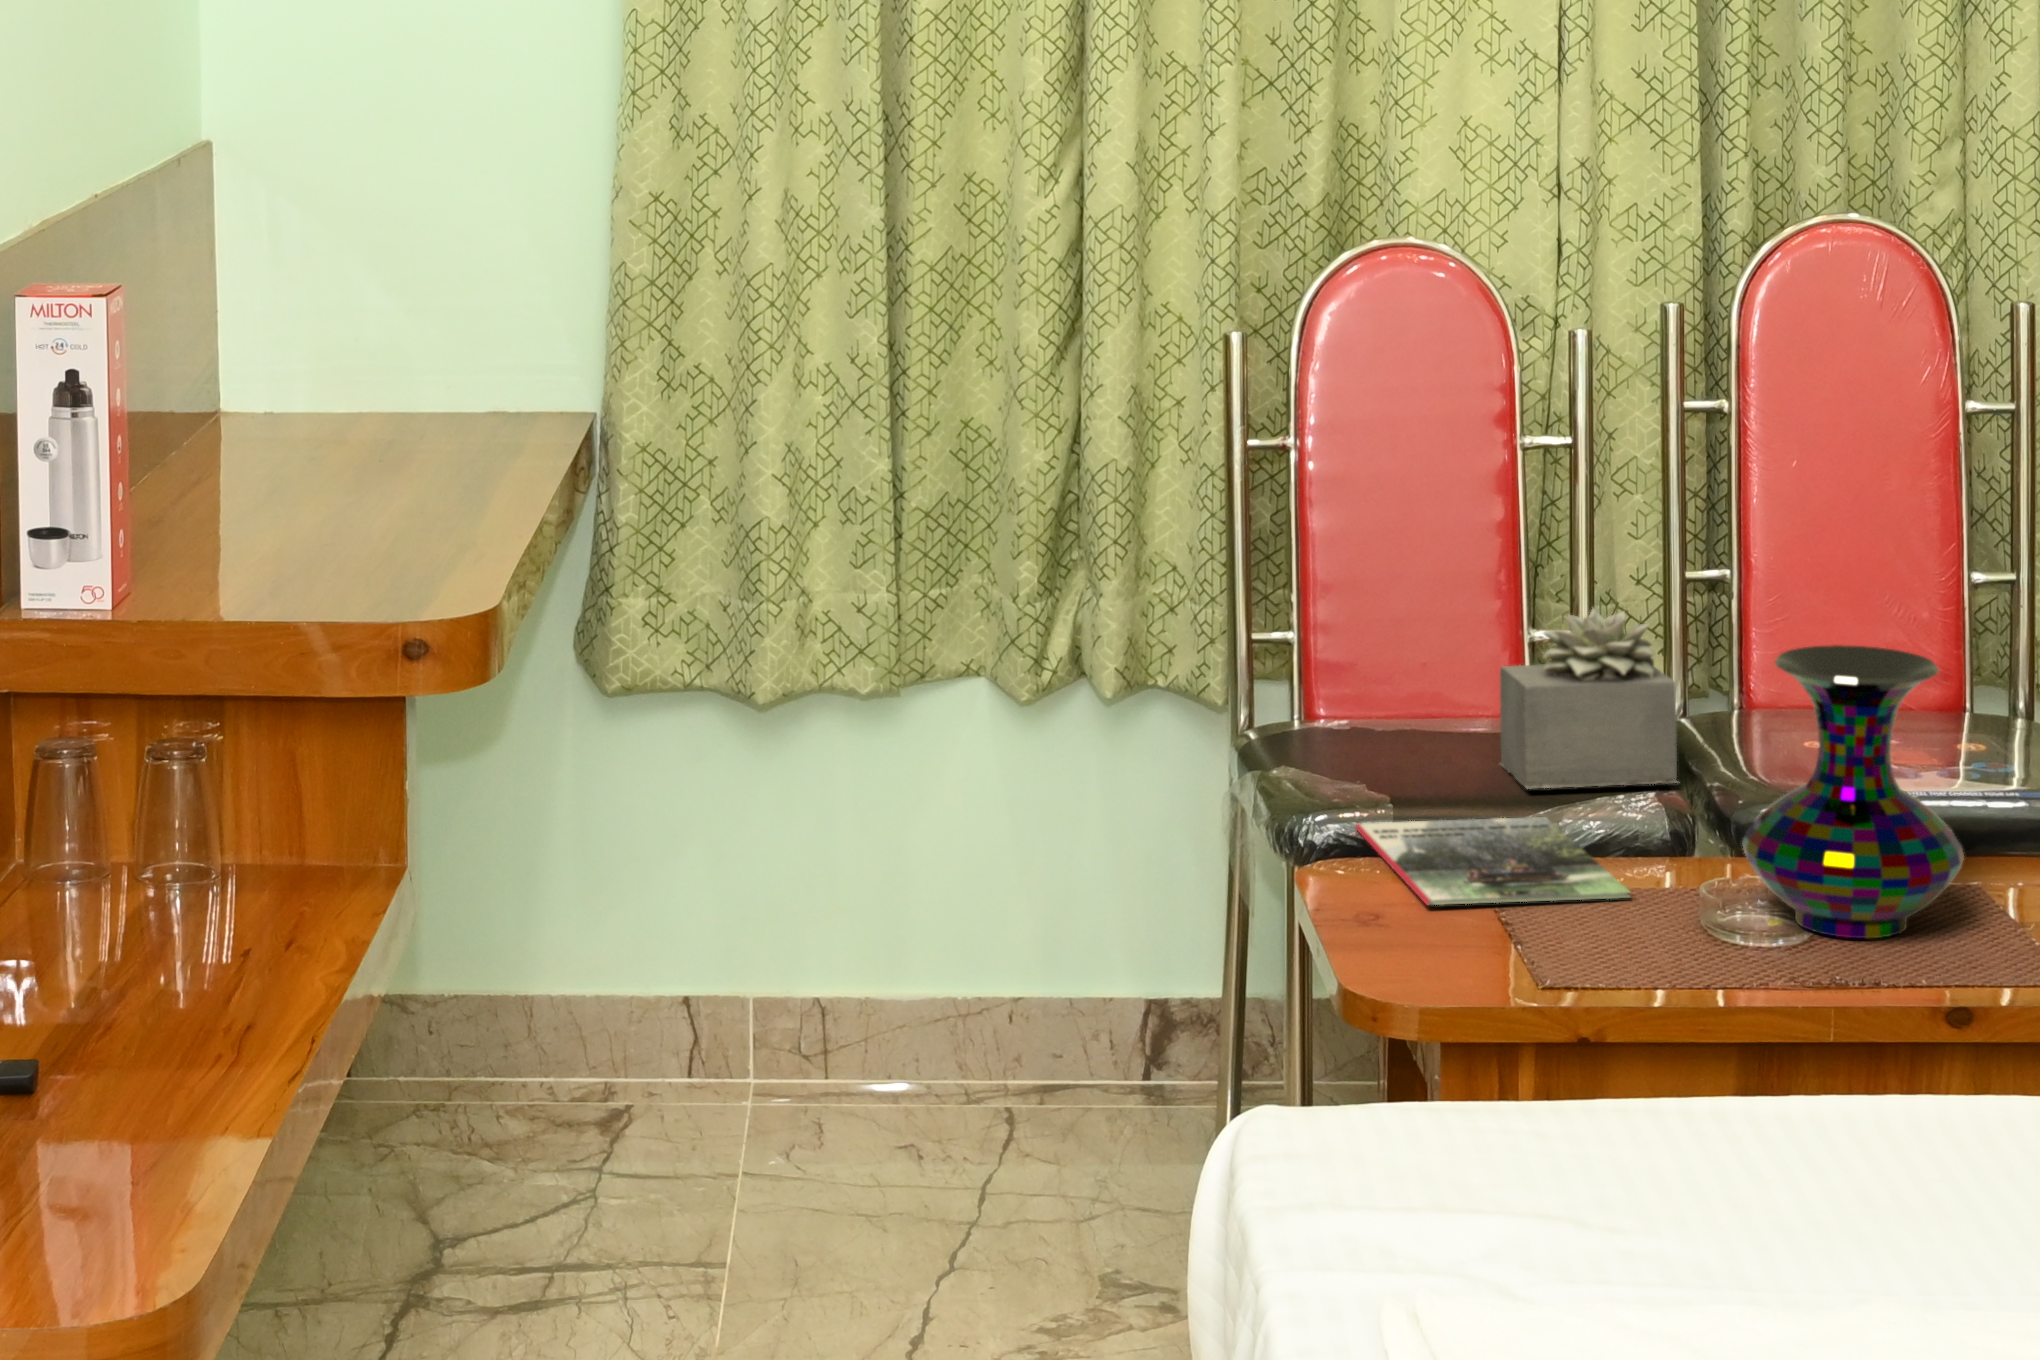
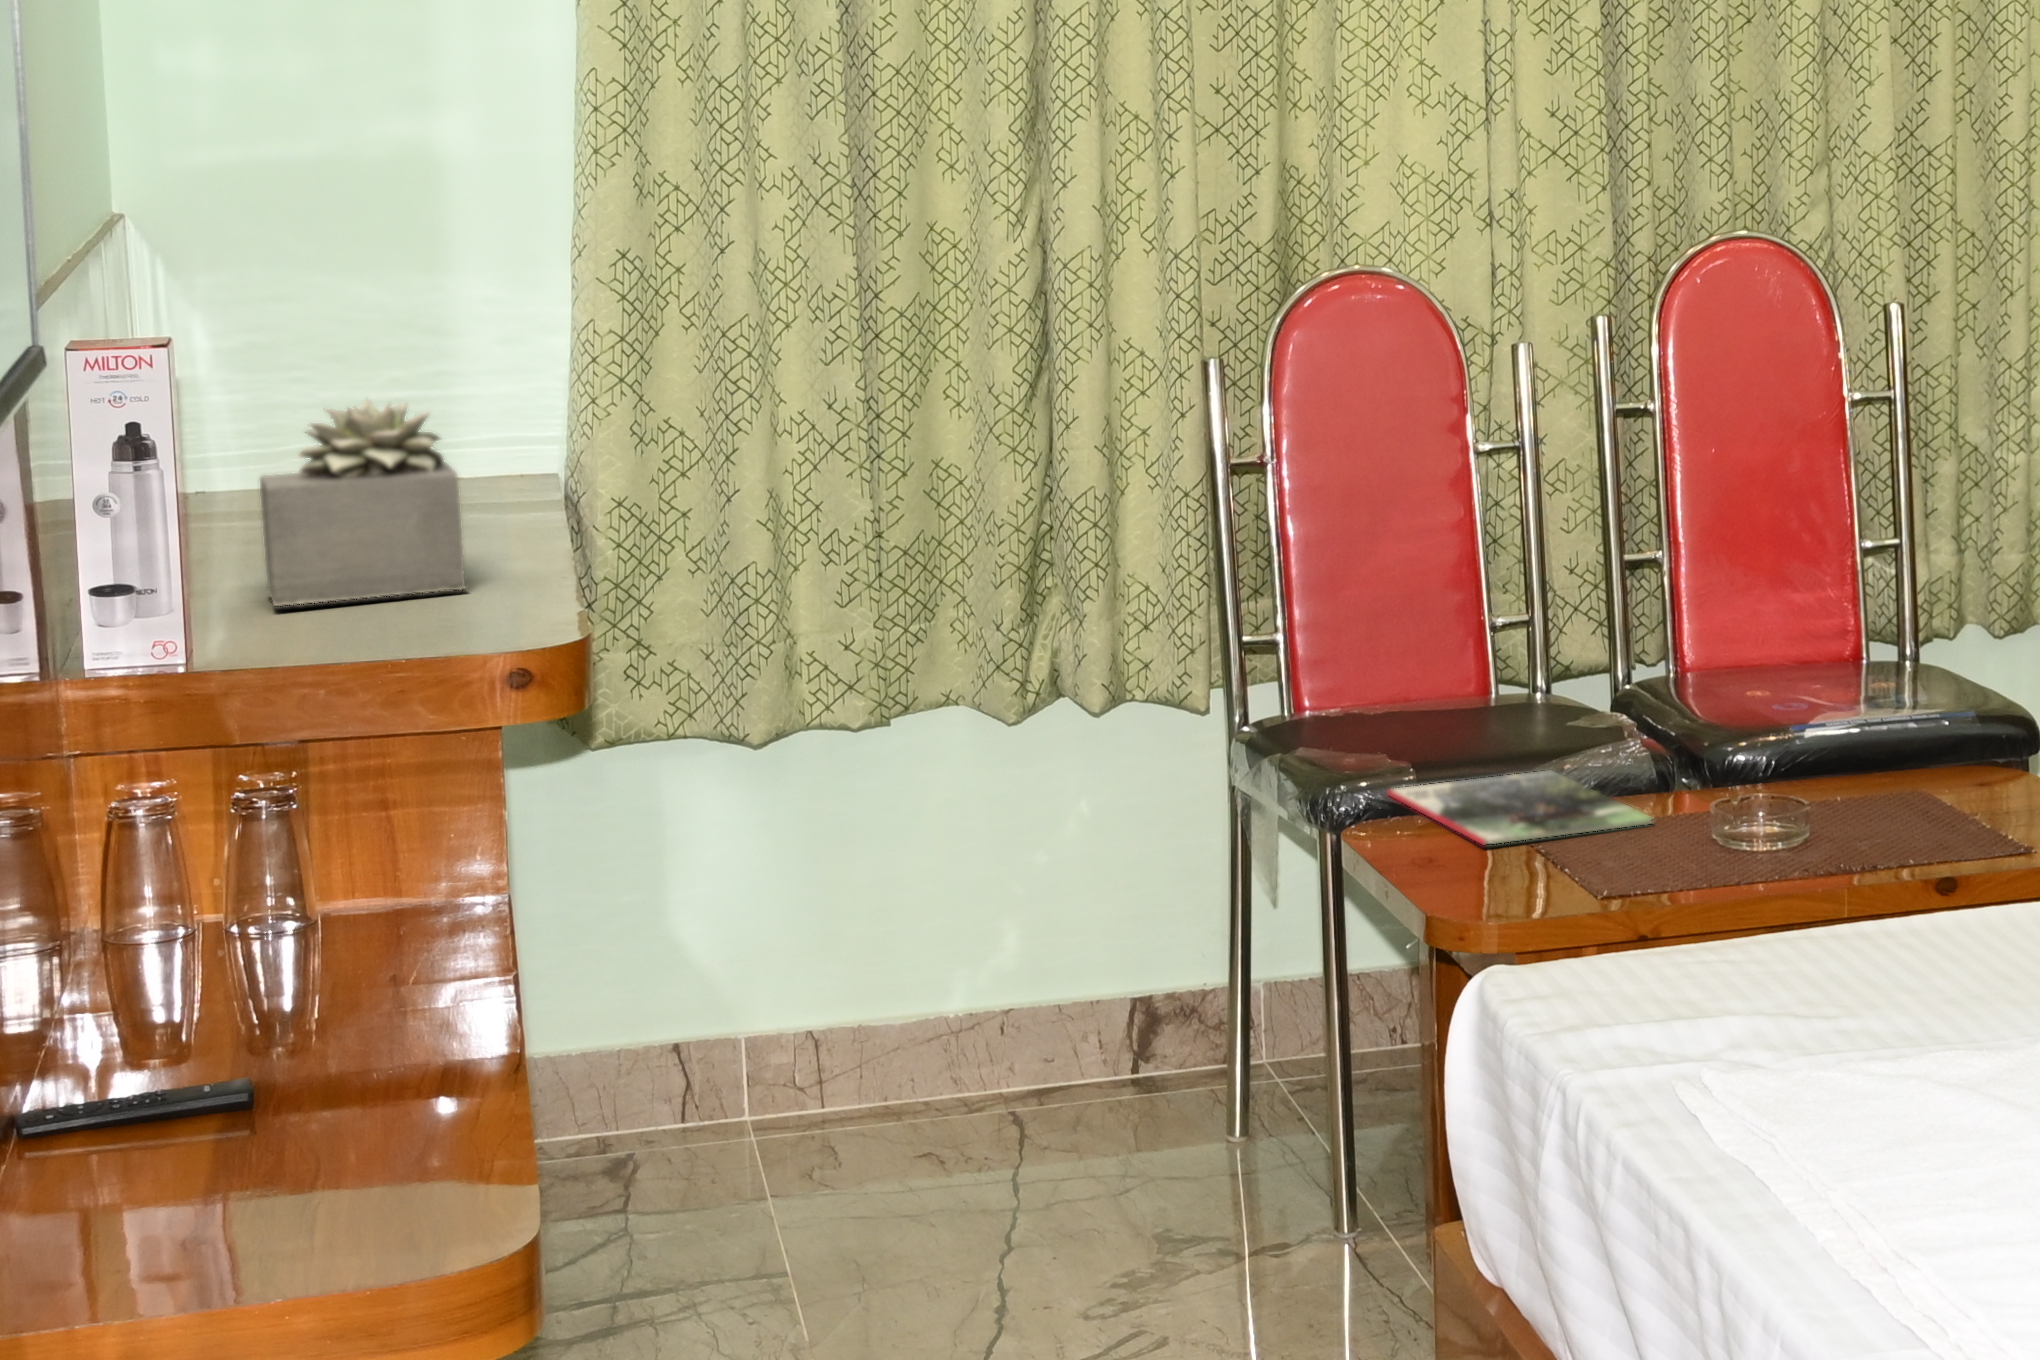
succulent plant: present [1500,607,1677,788] -> present [260,400,466,606]
vase: present [1742,645,1964,938] -> none [1752,588,1935,835]

